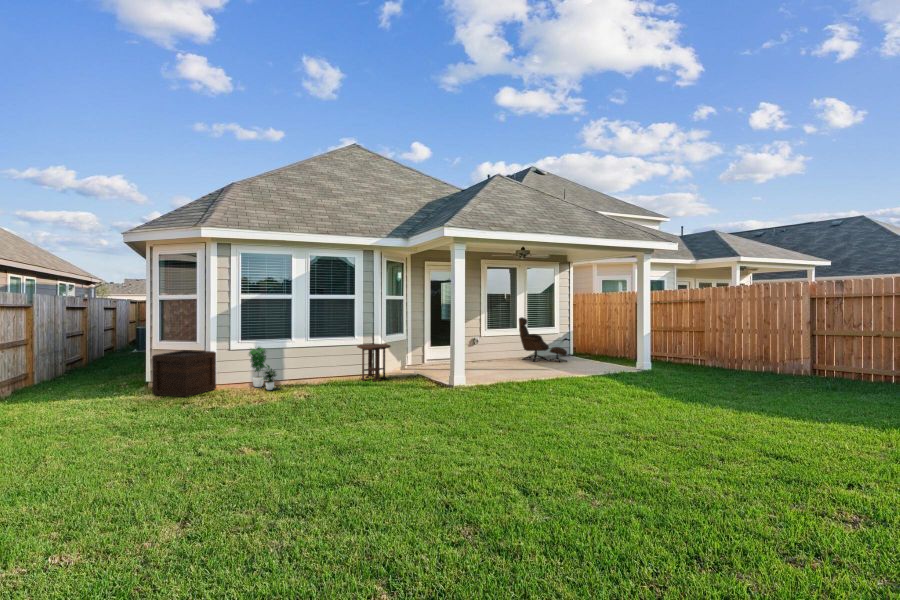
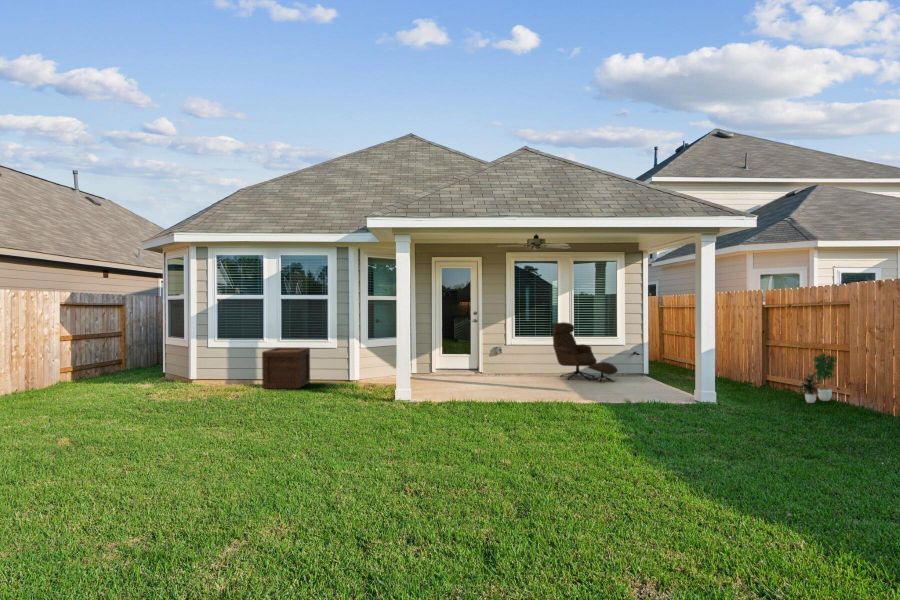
side table: present [357,344,390,382] -> none [321,347,357,388]
potted plant: present [249,347,276,390] -> present [799,352,837,403]
wooden crate: present [152,350,216,397] -> present [262,348,310,389]

